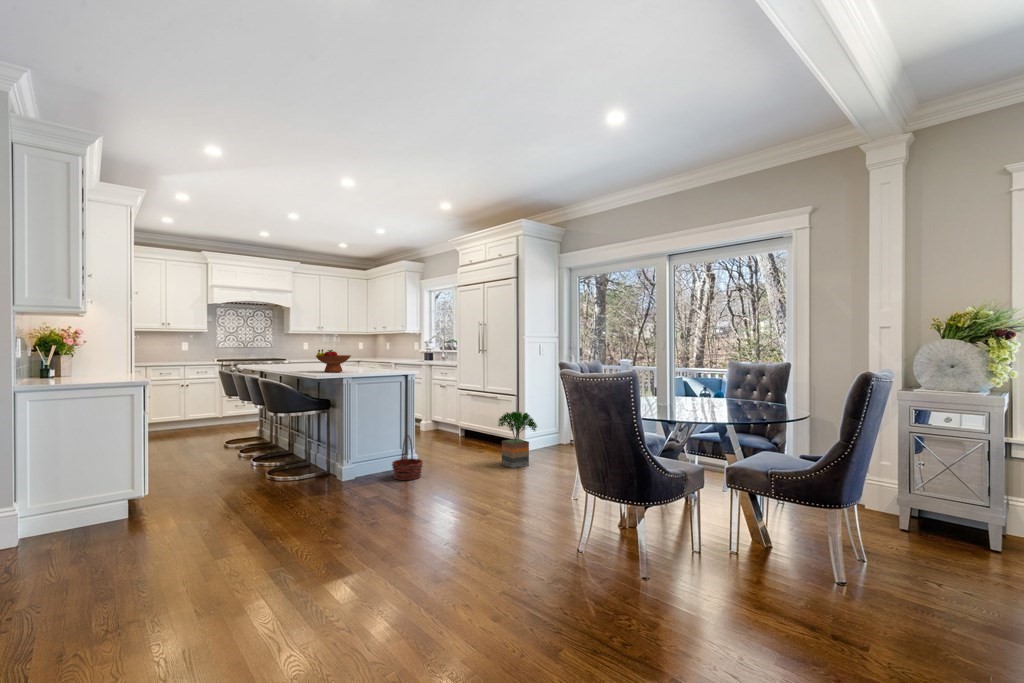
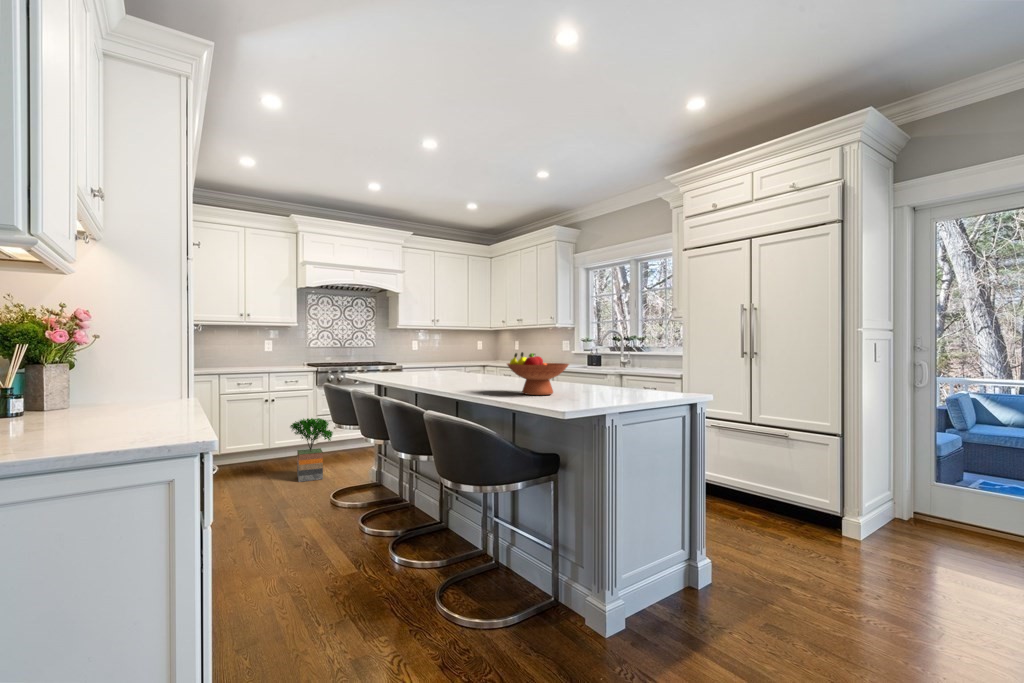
potted tree: present [498,412,537,468] -> present [290,418,333,482]
basket: present [392,435,423,480] -> none [696,535,768,641]

